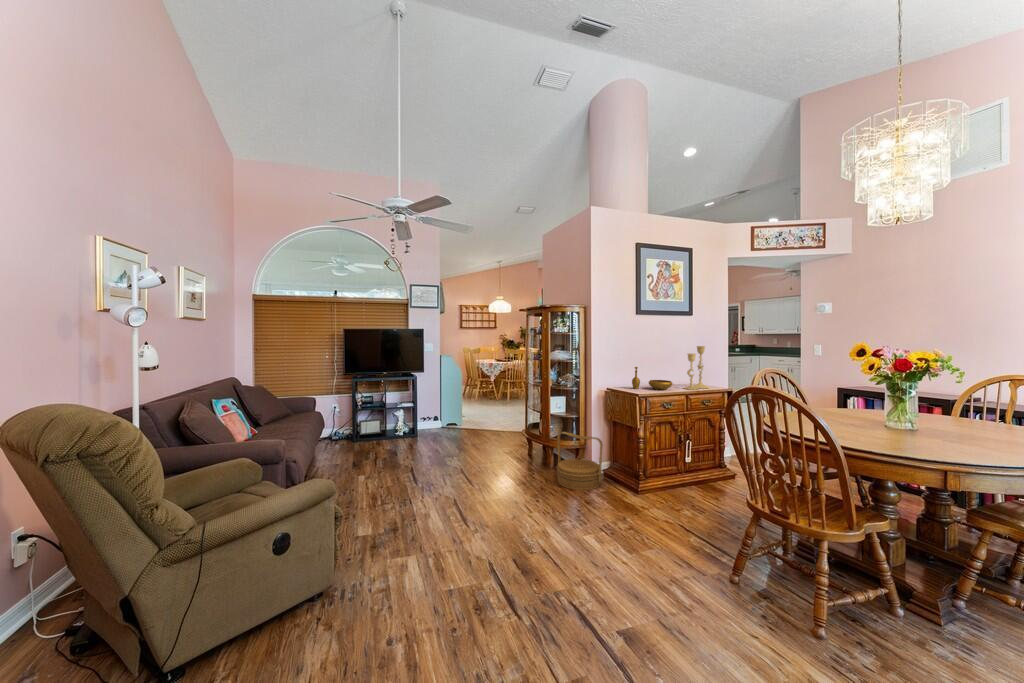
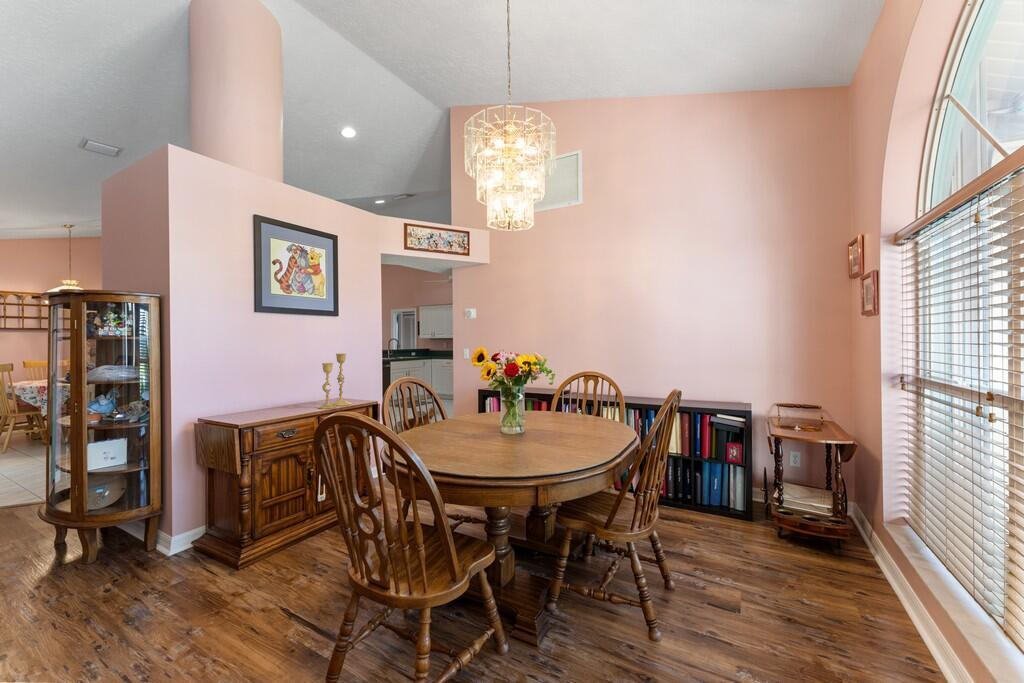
decorative bowl: present [632,367,672,390] -> none [241,384,301,415]
woven basket: present [557,432,603,490] -> none [91,497,185,593]

